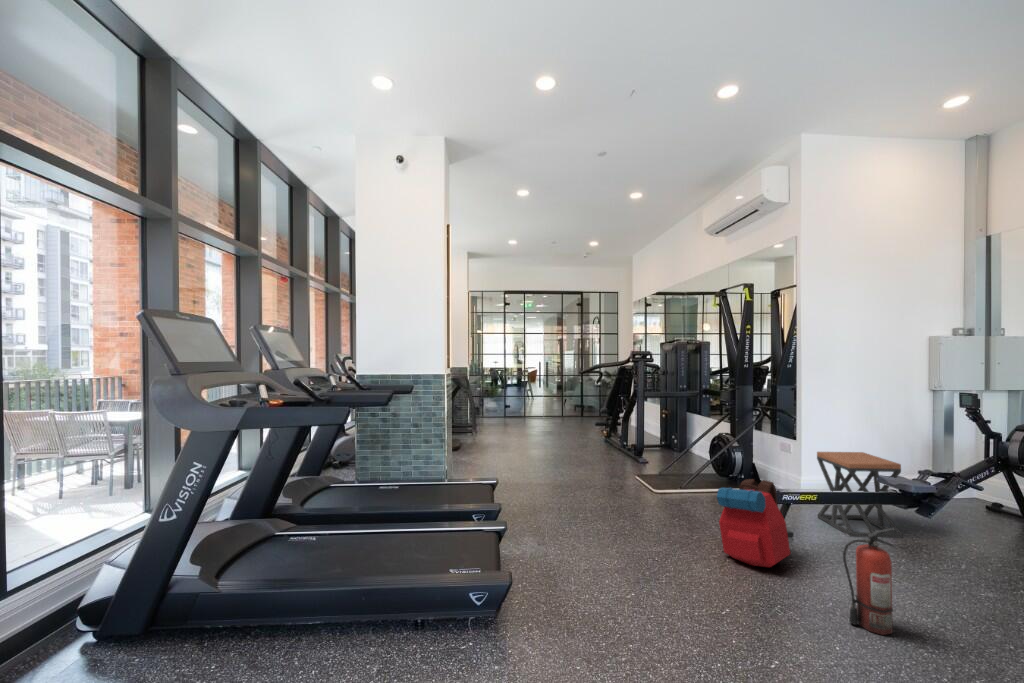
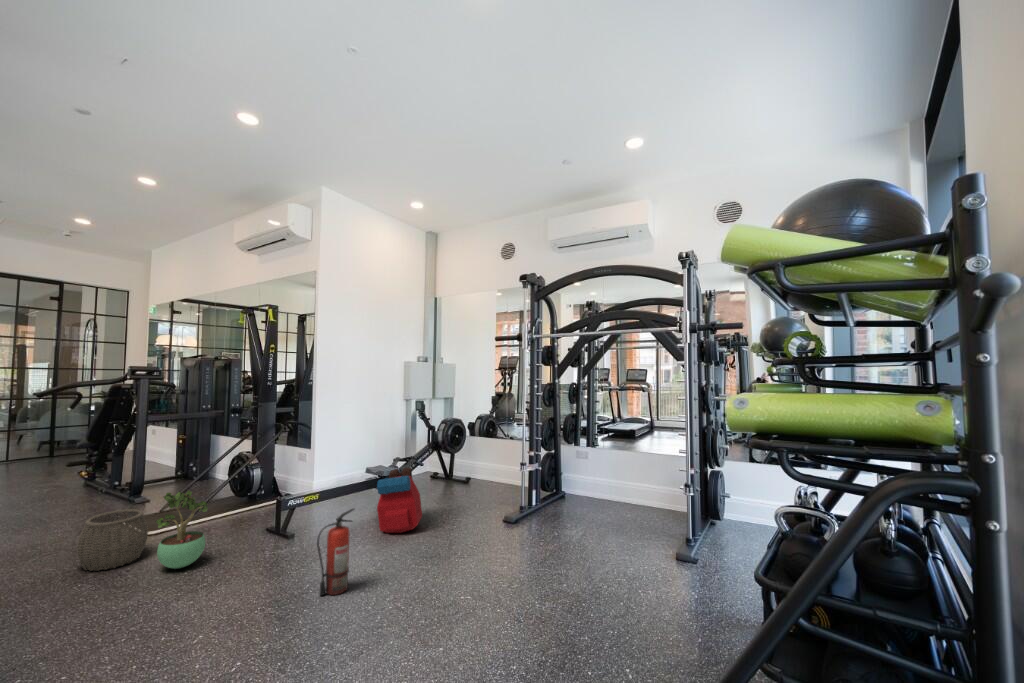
stool: present [817,452,902,538] -> none [320,451,377,522]
potted plant: none [664,459,707,531] -> present [155,490,208,569]
woven basket: none [612,466,657,513] -> present [77,509,148,571]
backpack: present [717,479,790,567] -> present [377,468,422,533]

